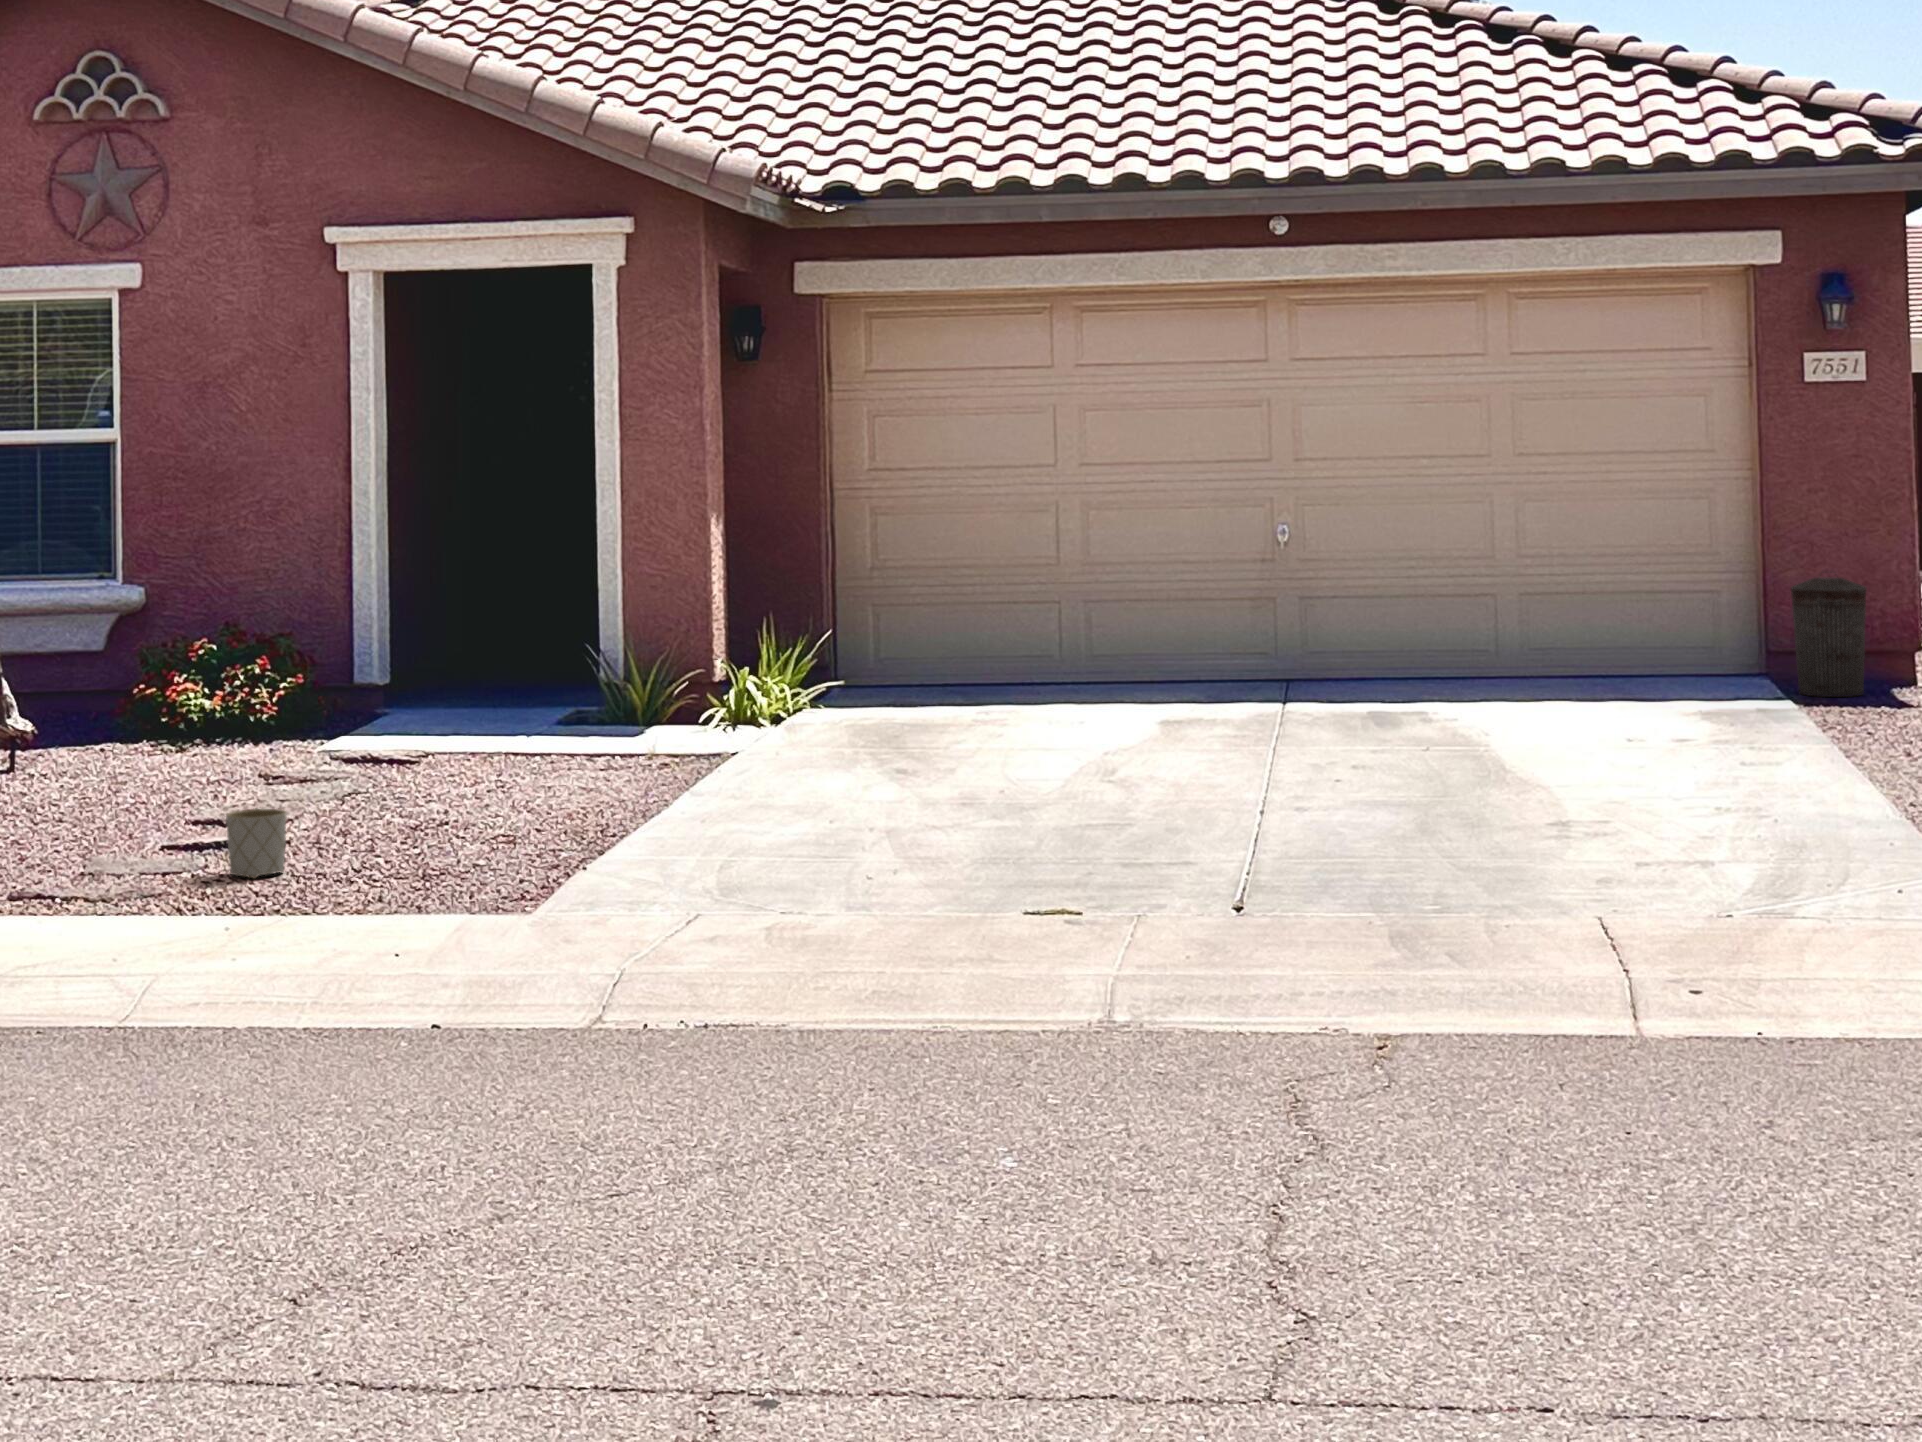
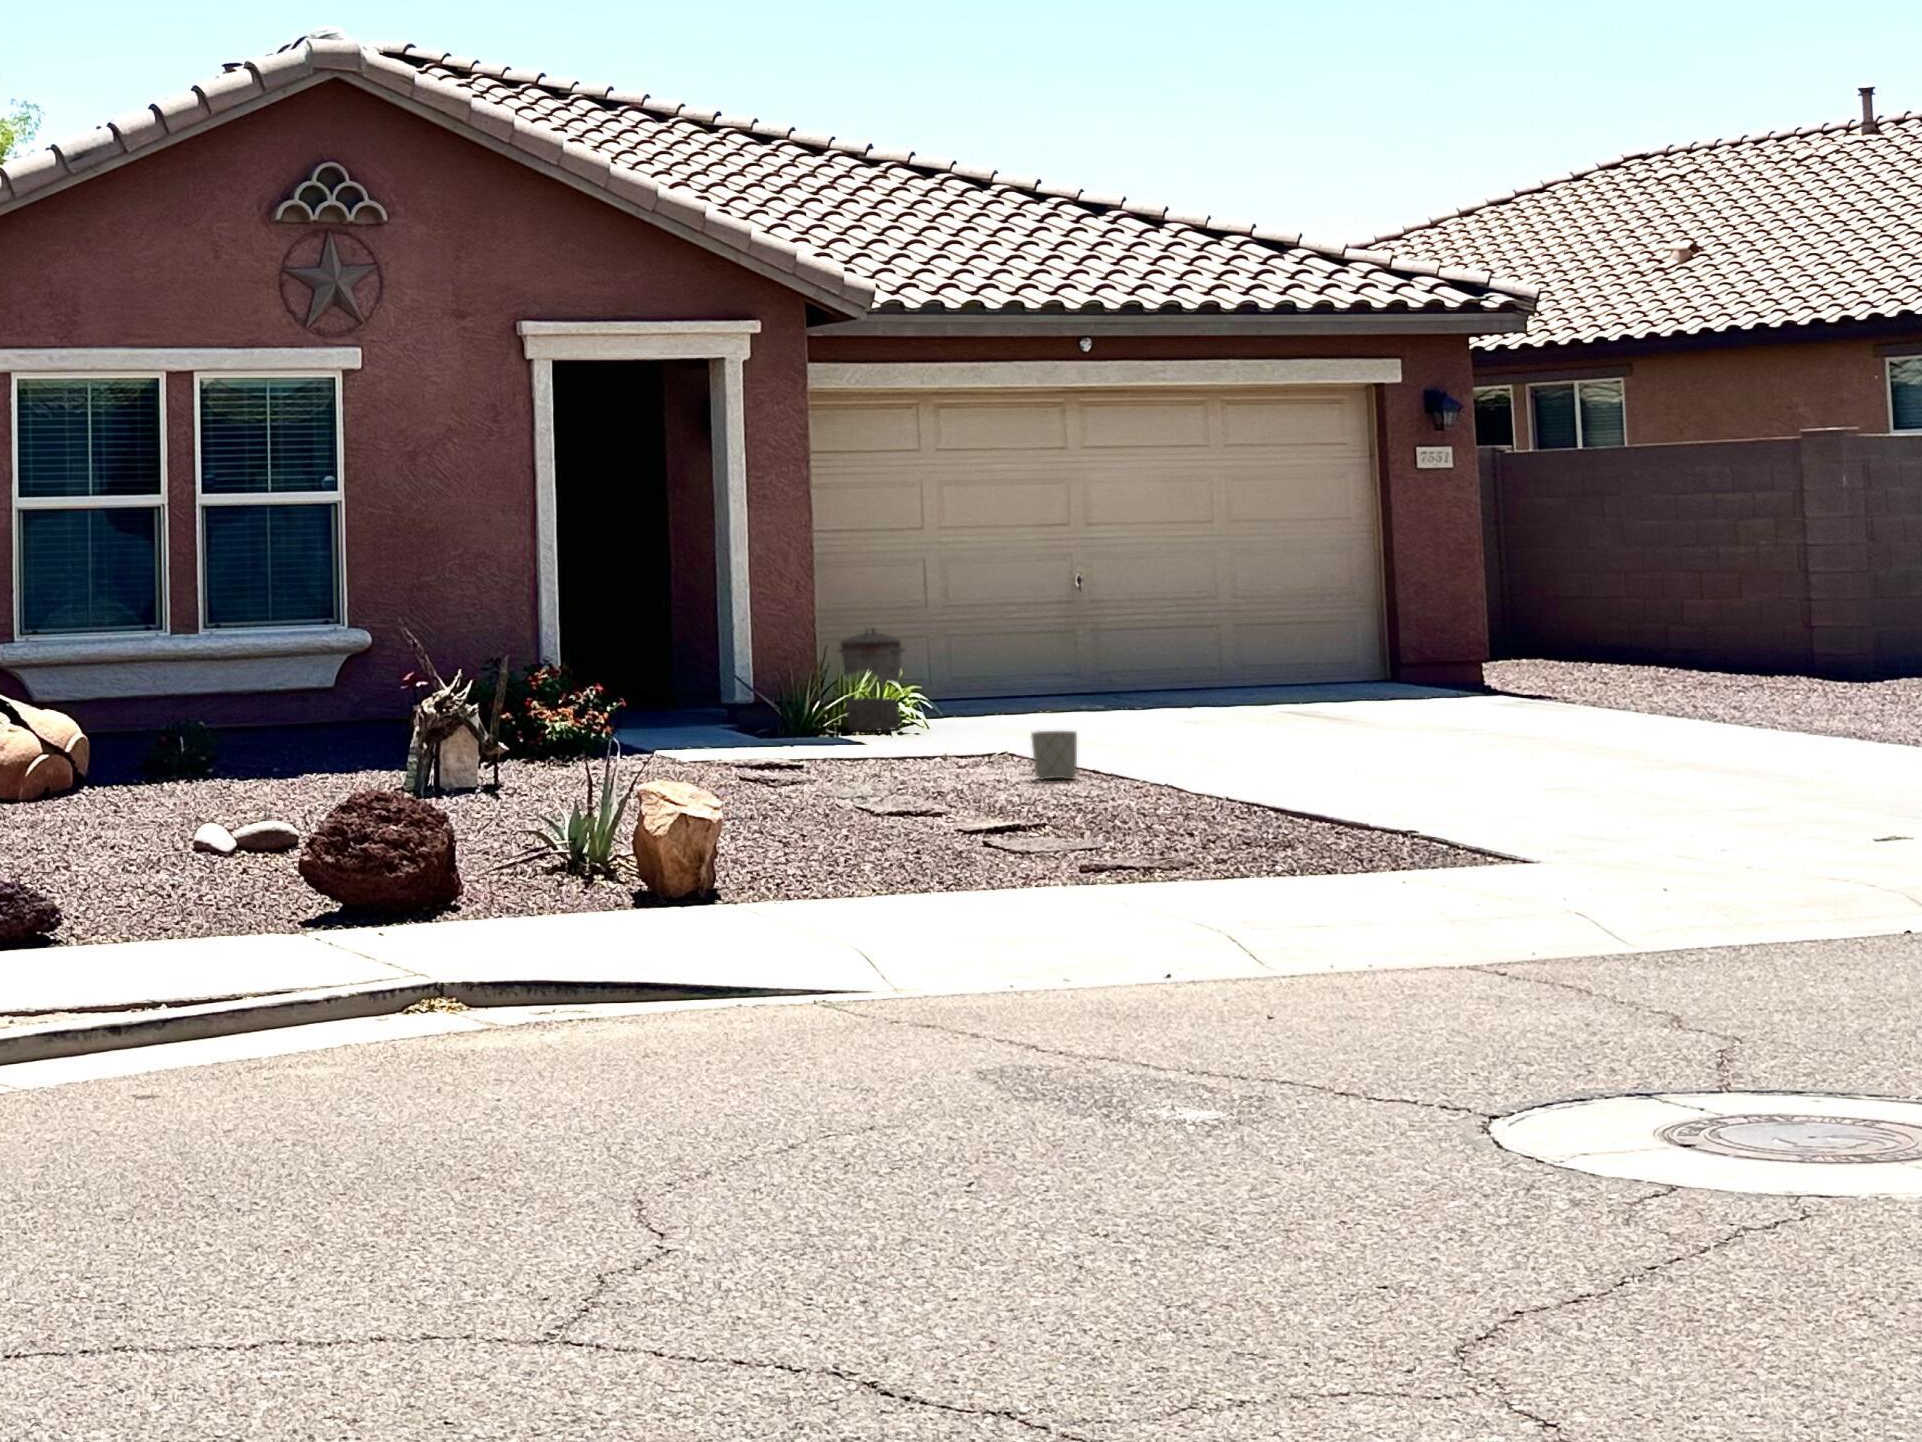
trash can: present [1791,577,1867,697] -> present [839,628,904,731]

